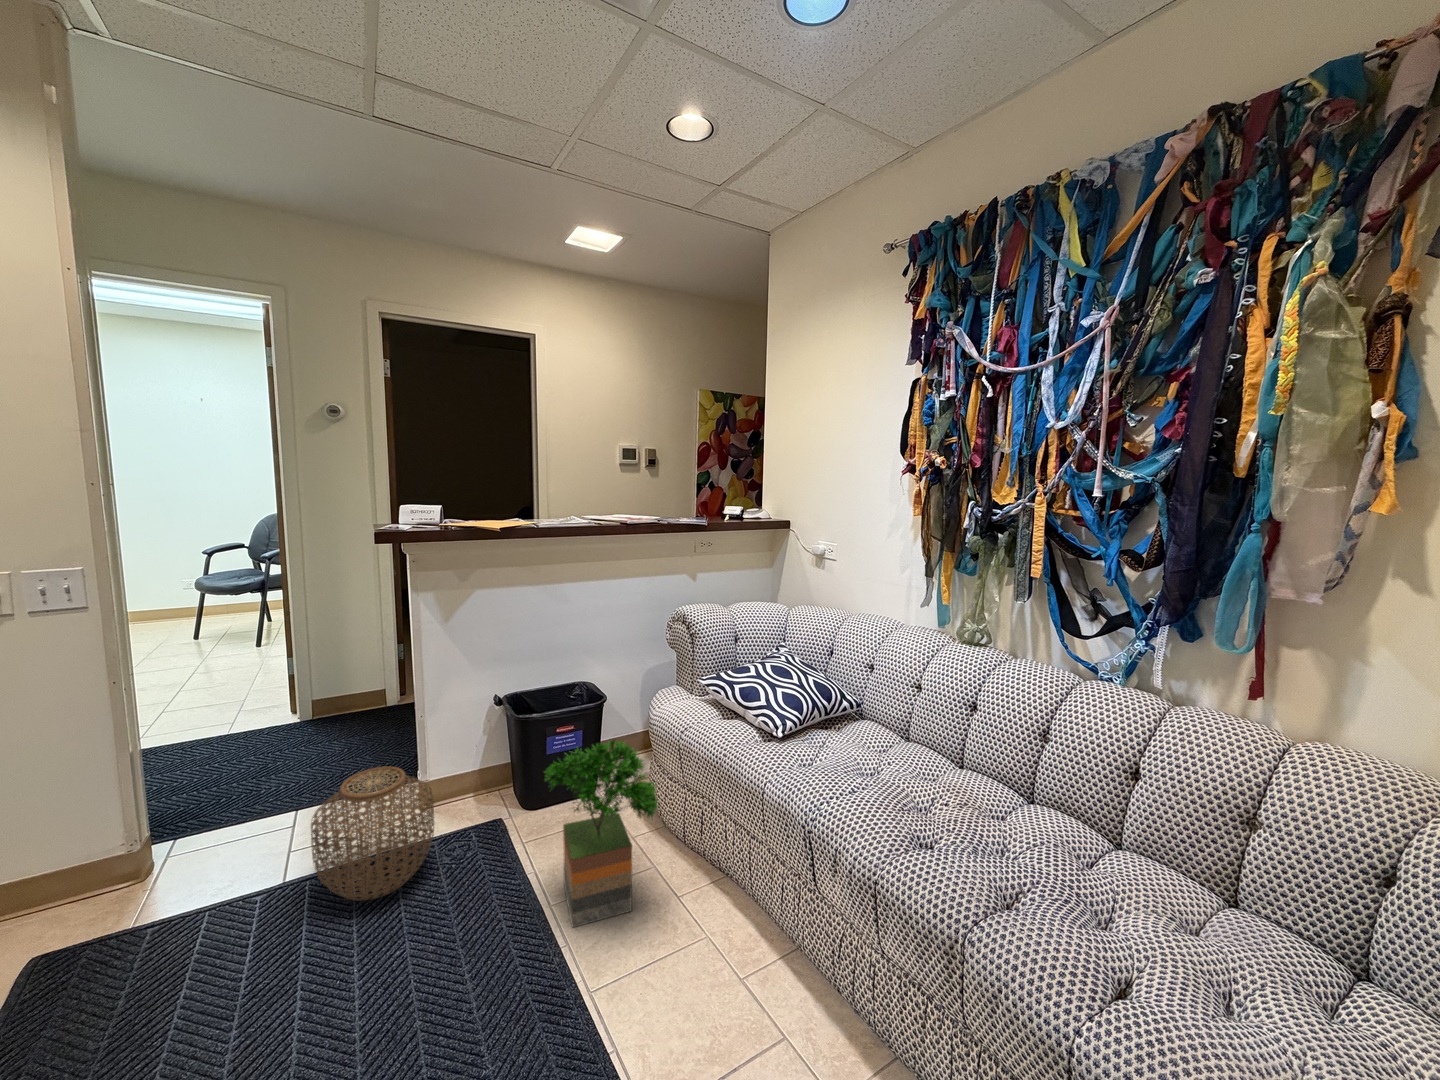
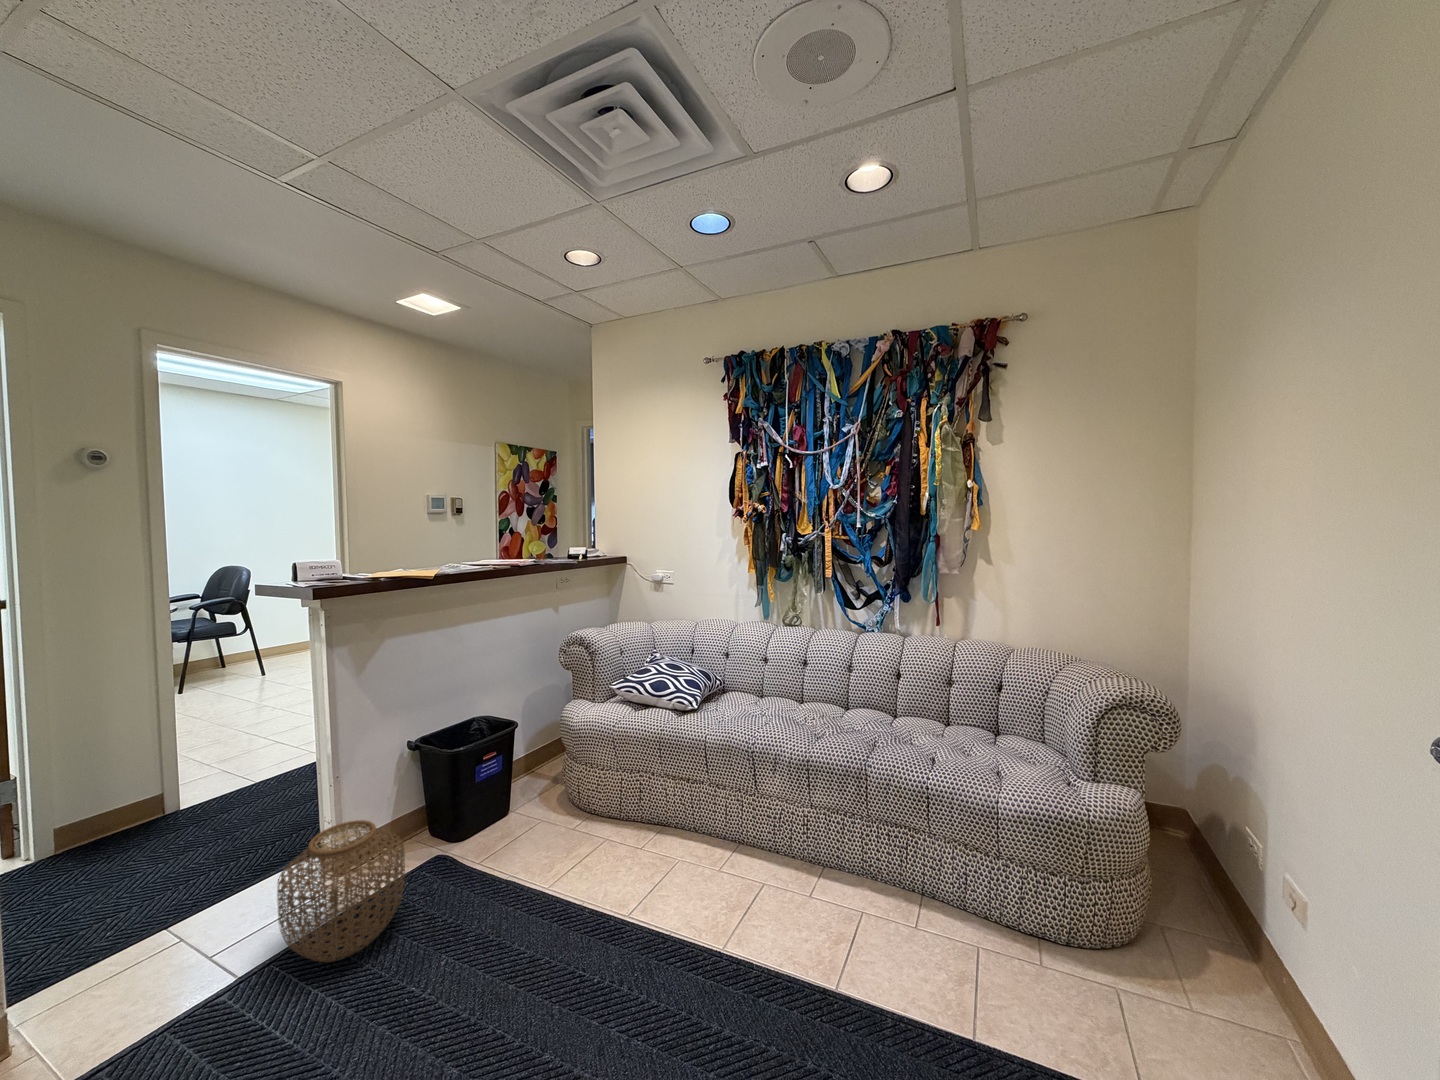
potted tree: present [544,740,658,927] -> none [525,739,630,897]

